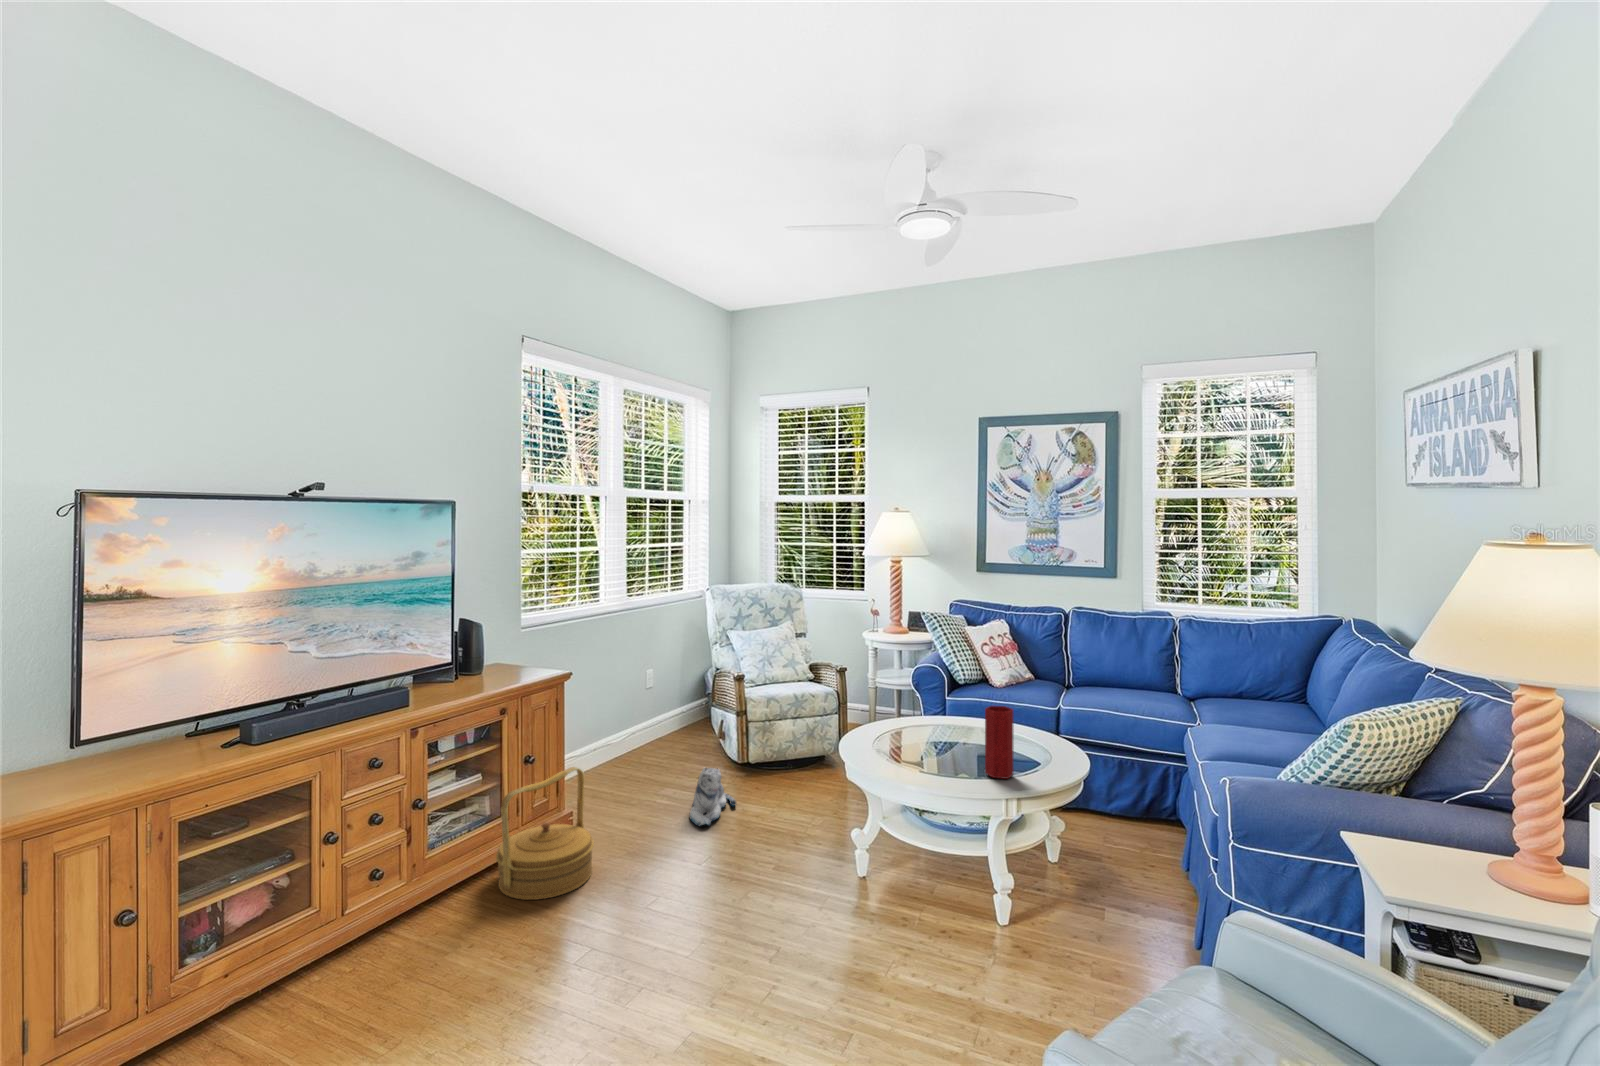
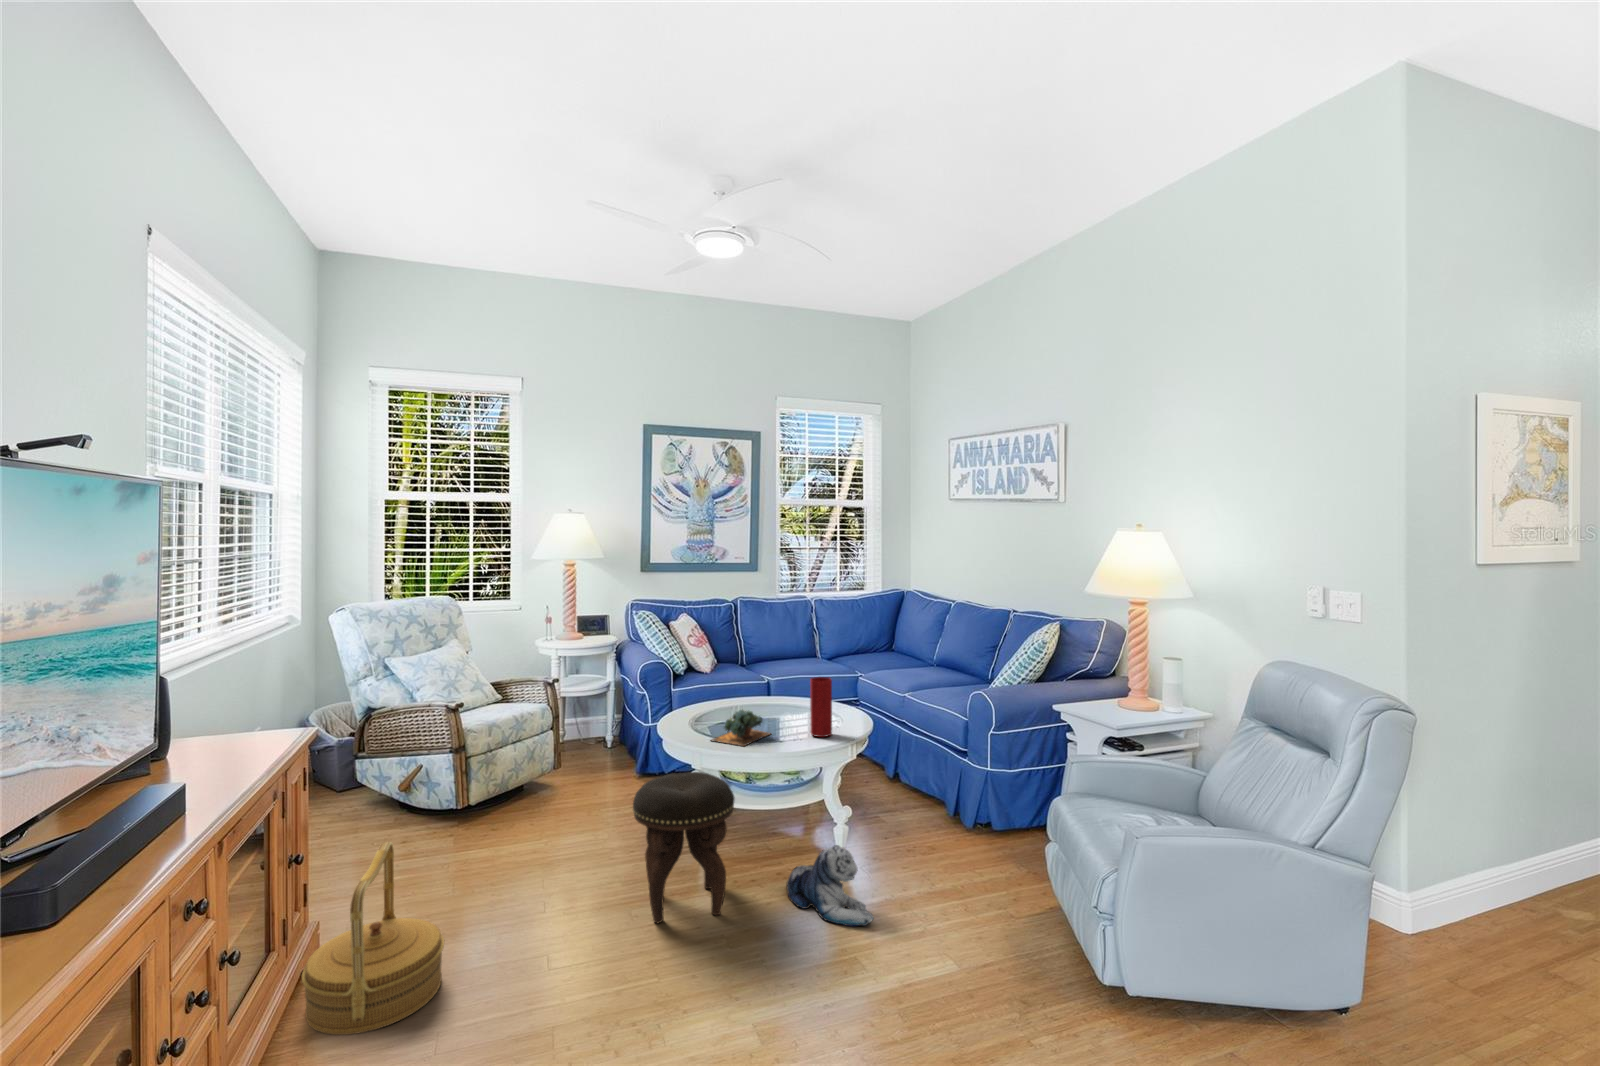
succulent plant: none [883,726,953,766] -> present [711,710,770,746]
plush toy: present [690,768,736,826] -> present [787,845,873,926]
footstool: none [741,773,841,927] -> present [633,772,735,923]

